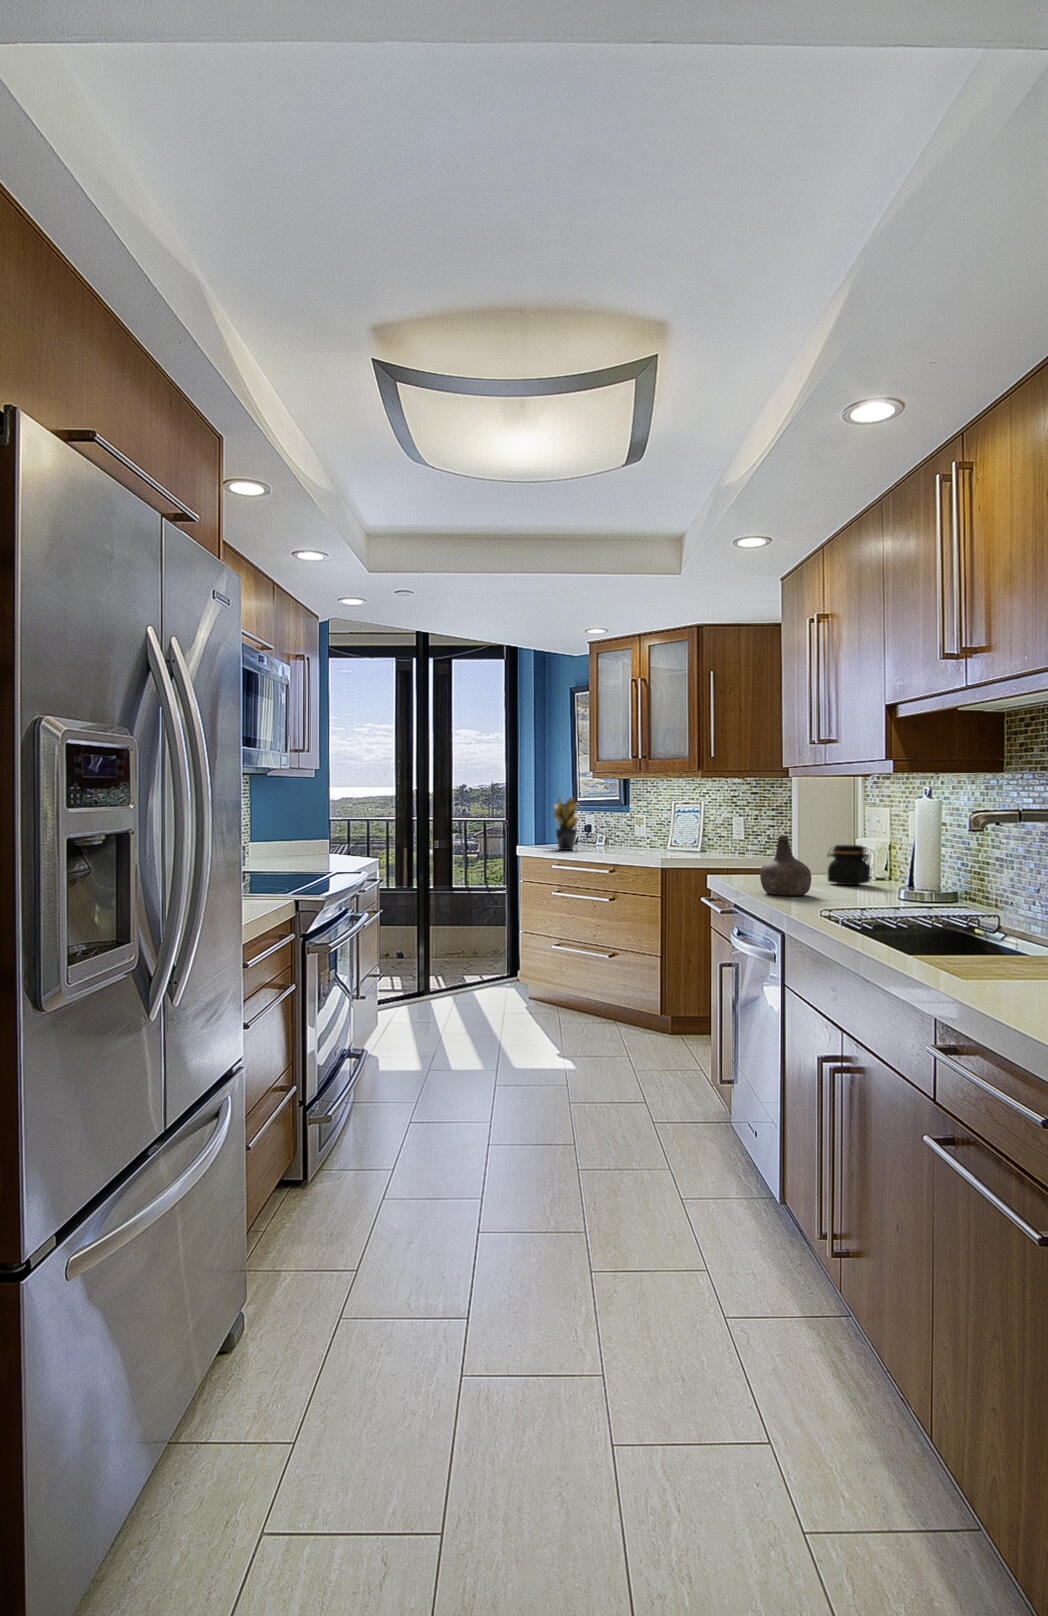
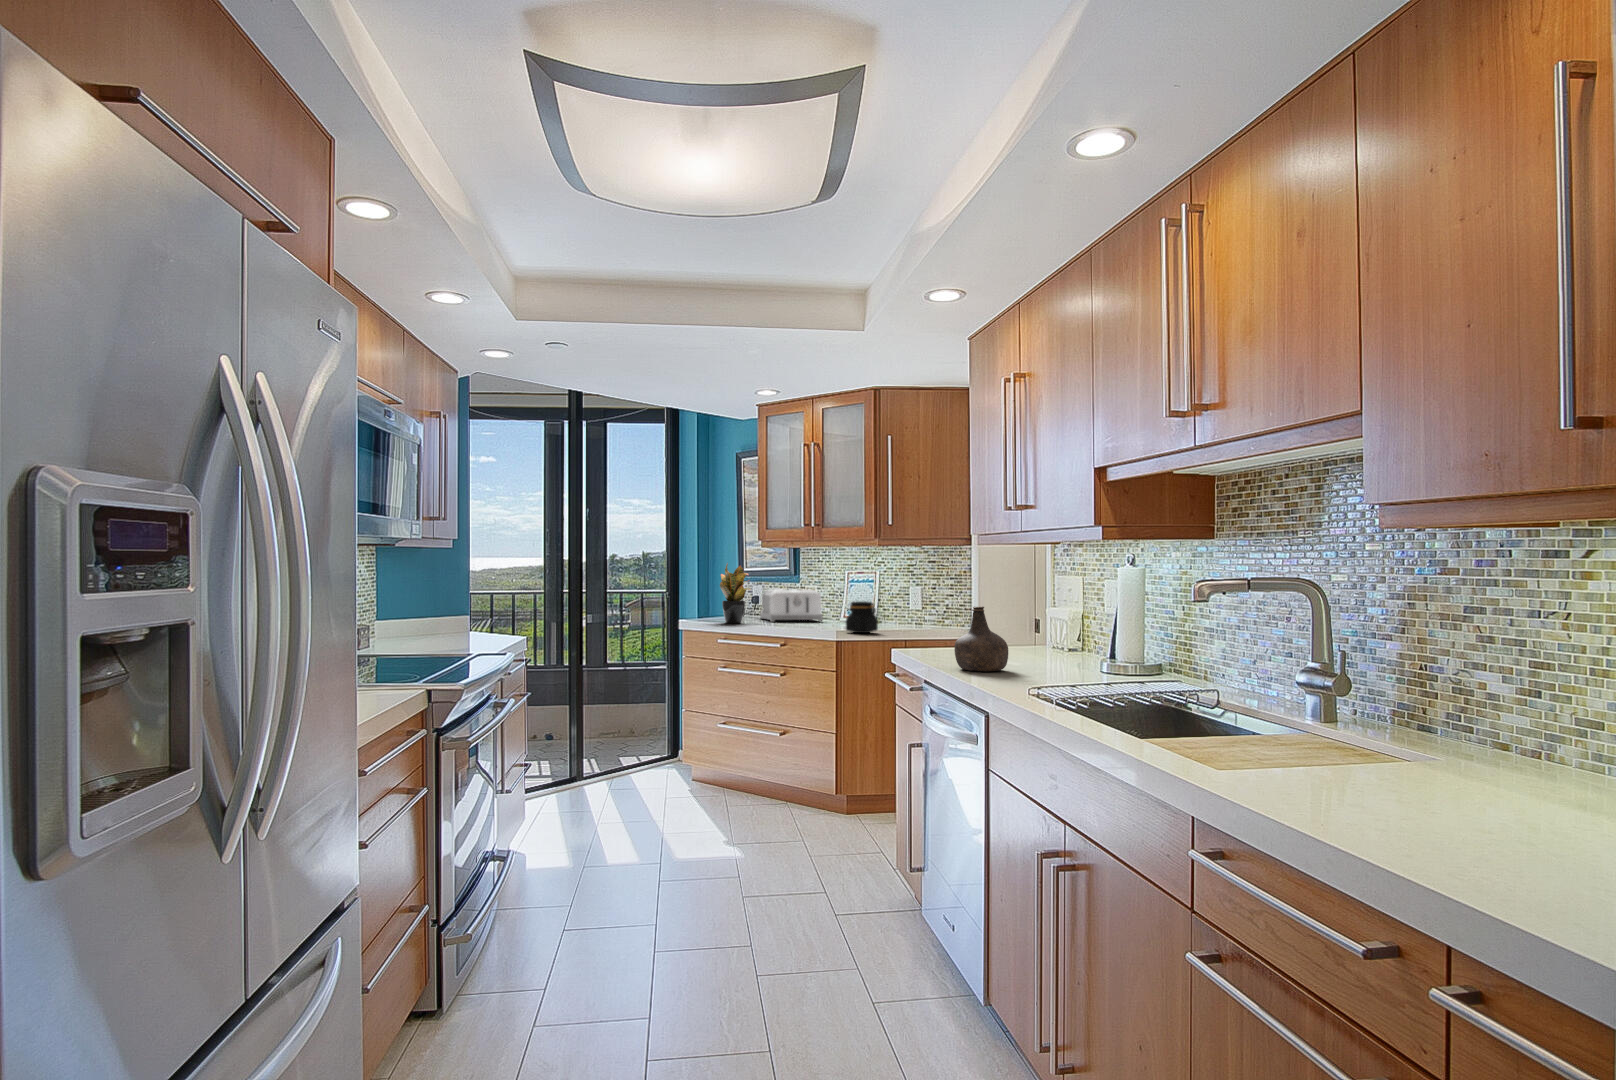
toaster: none [592,819,650,849] -> present [760,589,823,622]
jar: present [828,845,870,885] -> present [846,601,878,633]

